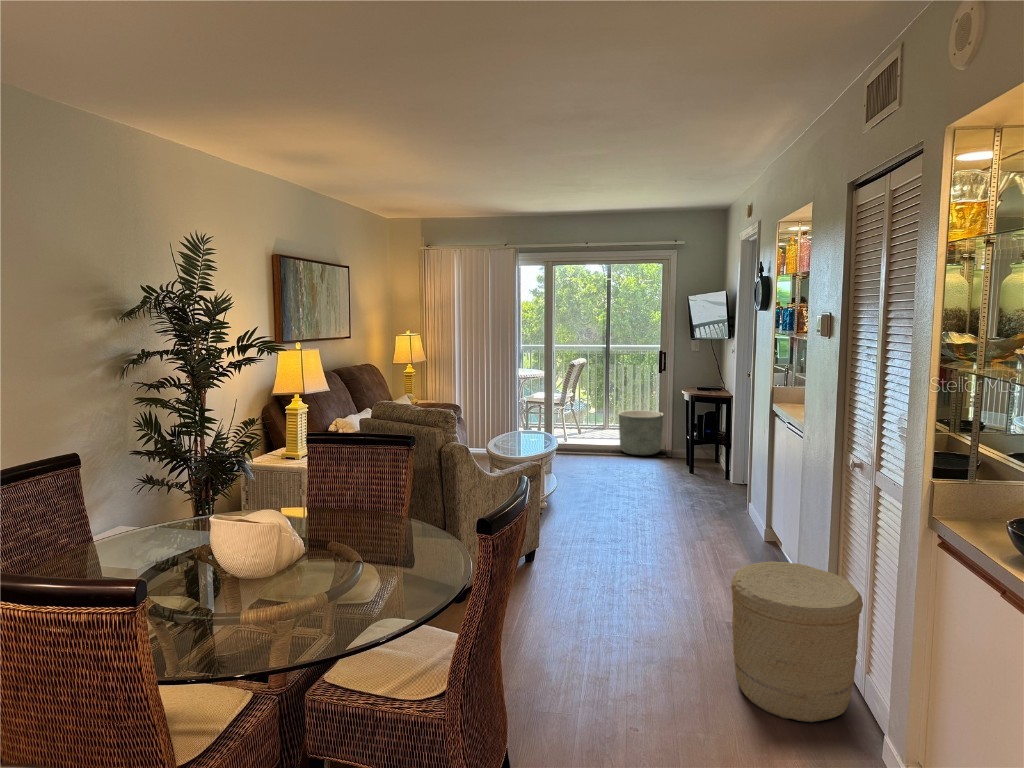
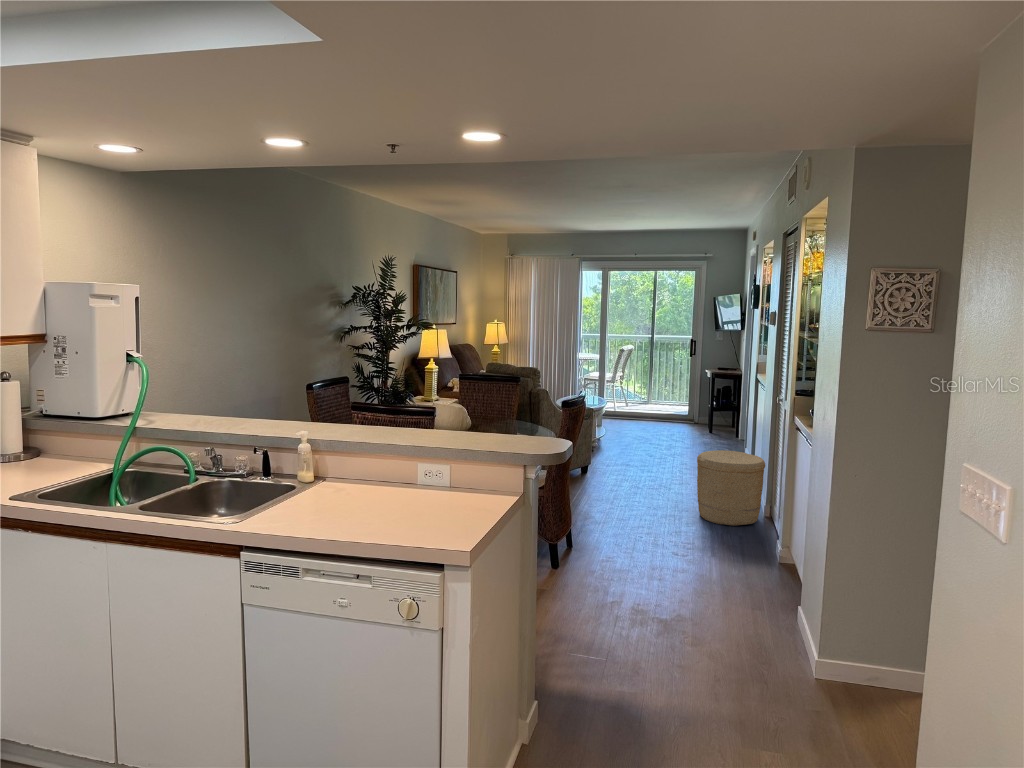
planter: present [619,410,663,455] -> none [657,387,692,421]

